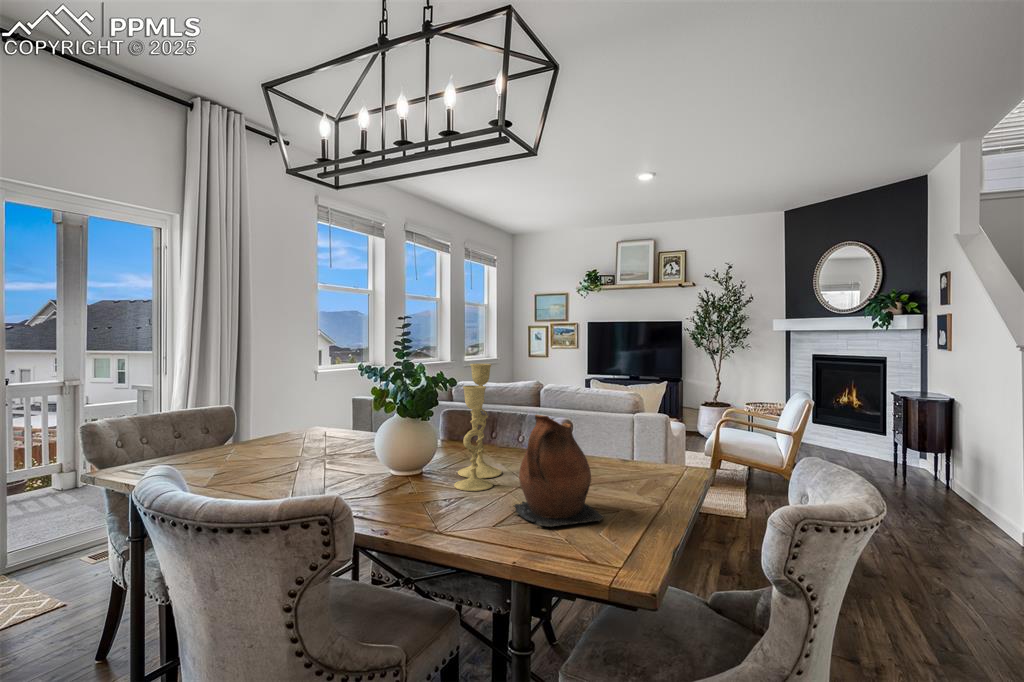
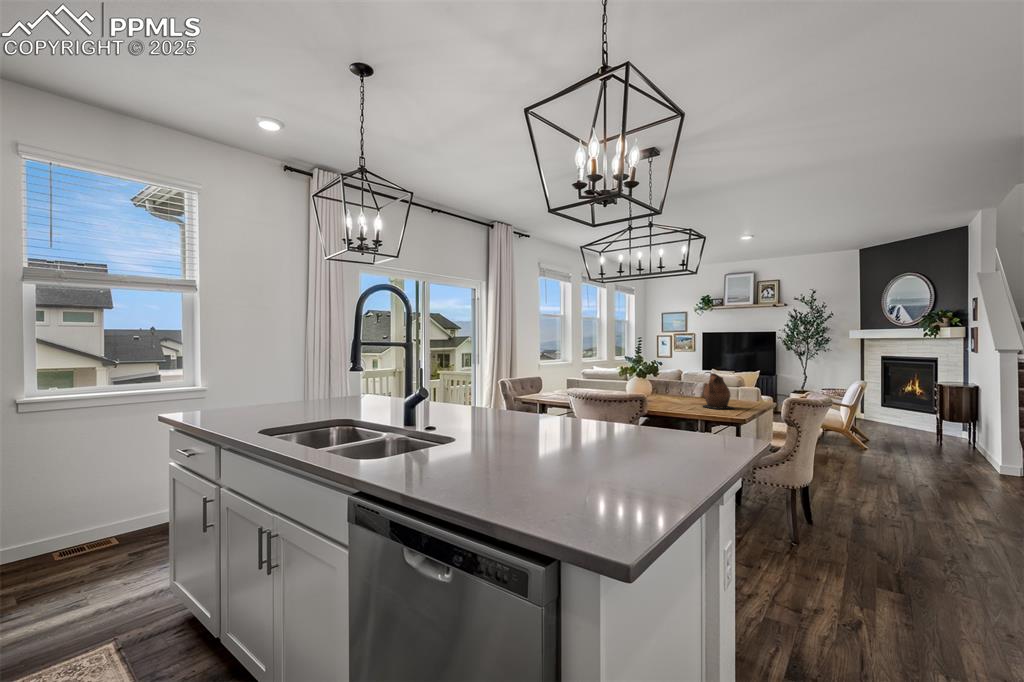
candlestick: present [454,364,502,491] -> none [670,357,688,403]

